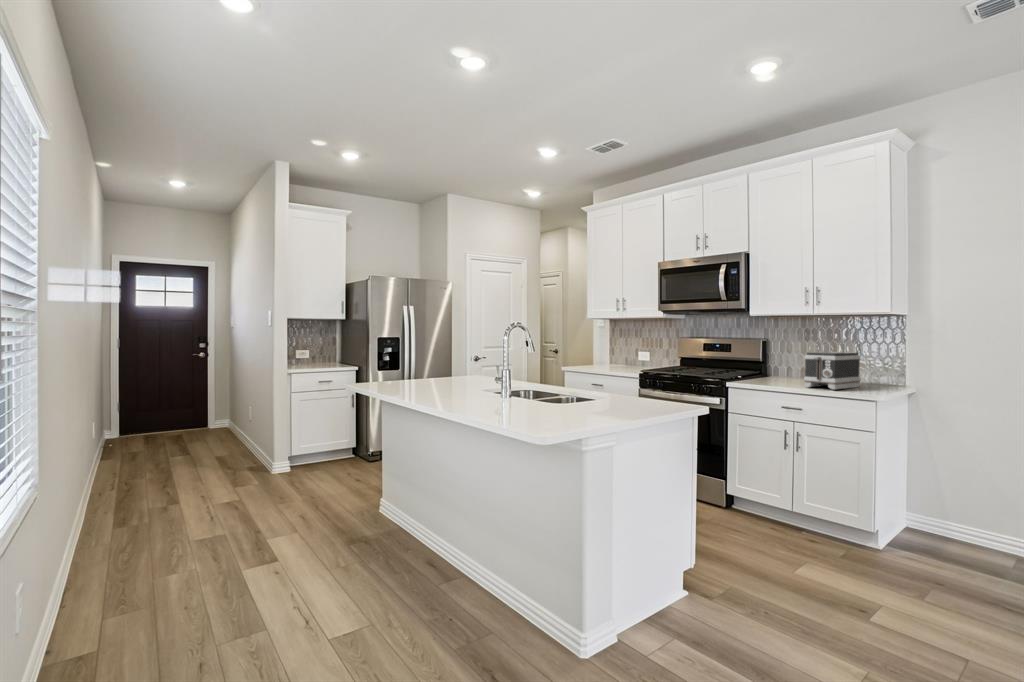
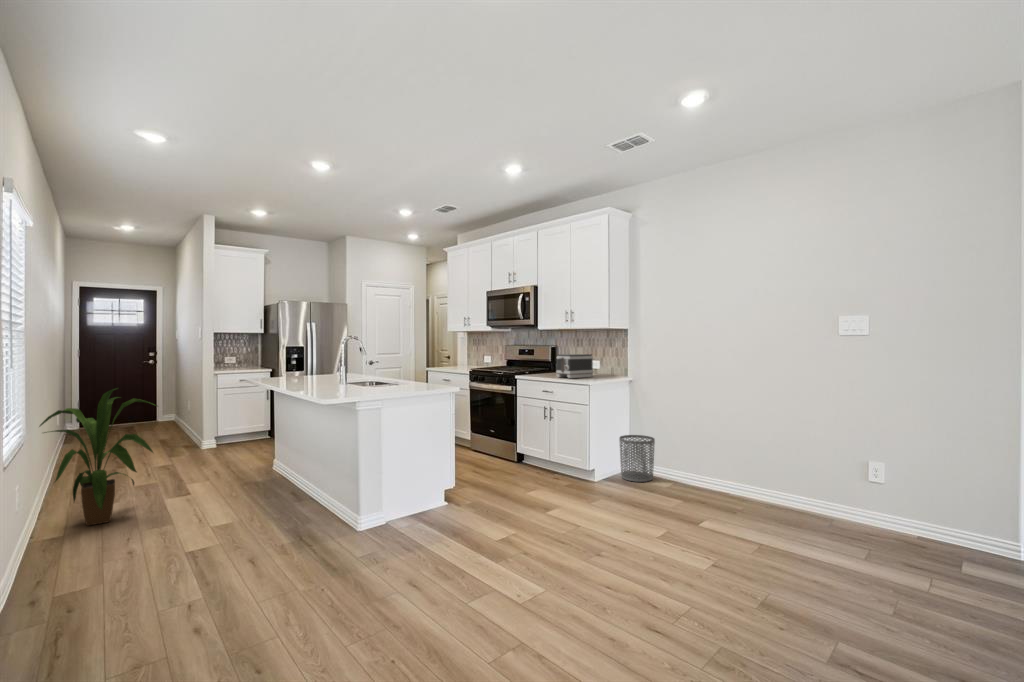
house plant: none [64,404,242,624] -> present [40,388,157,526]
waste bin: none [917,479,987,558] -> present [619,435,655,482]

